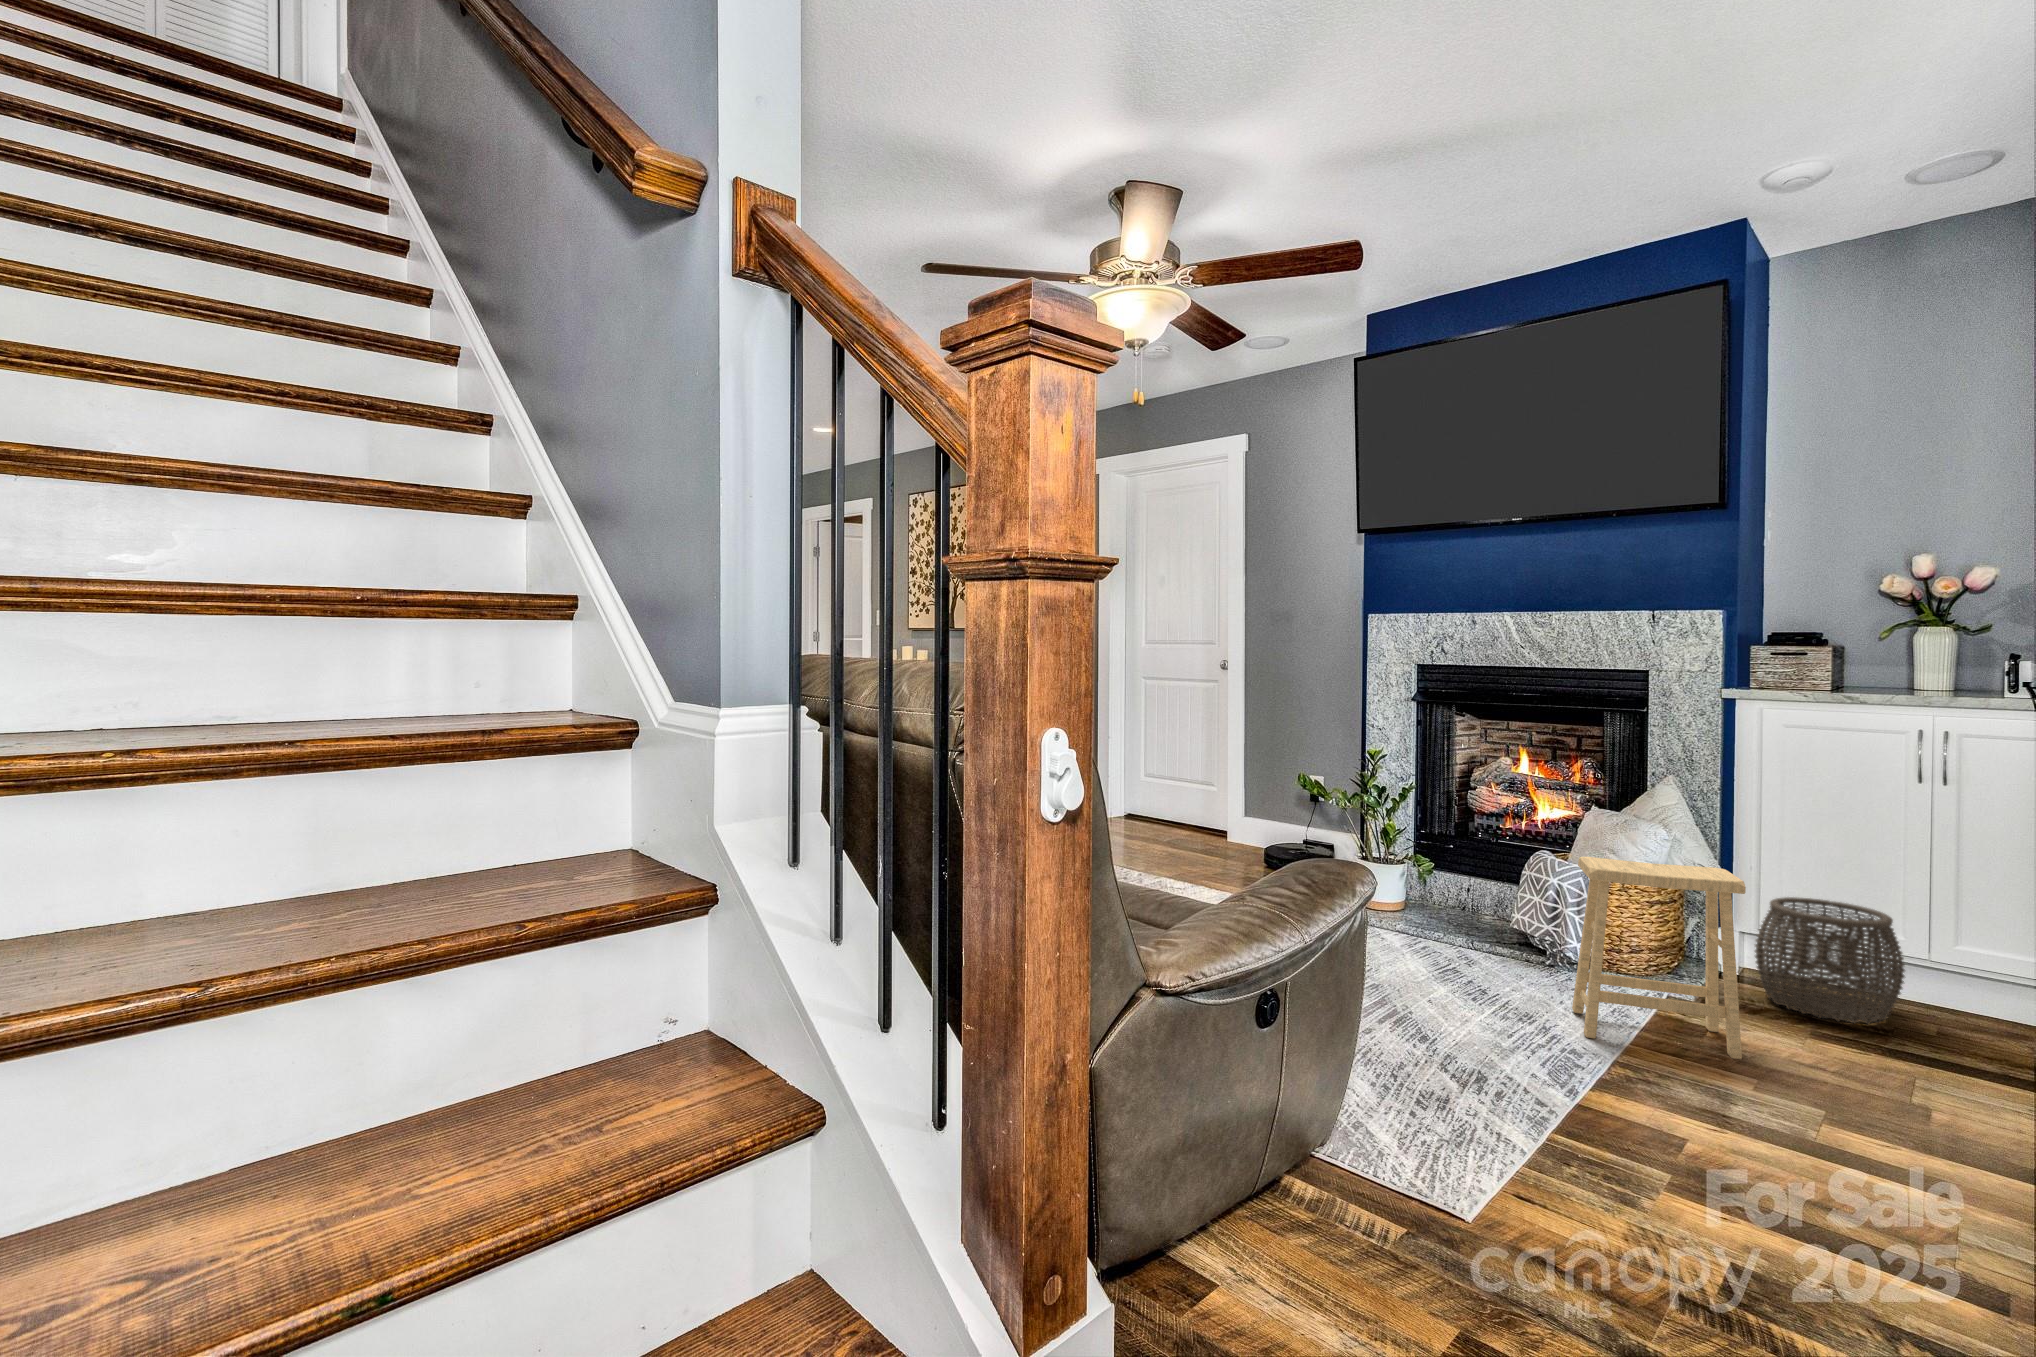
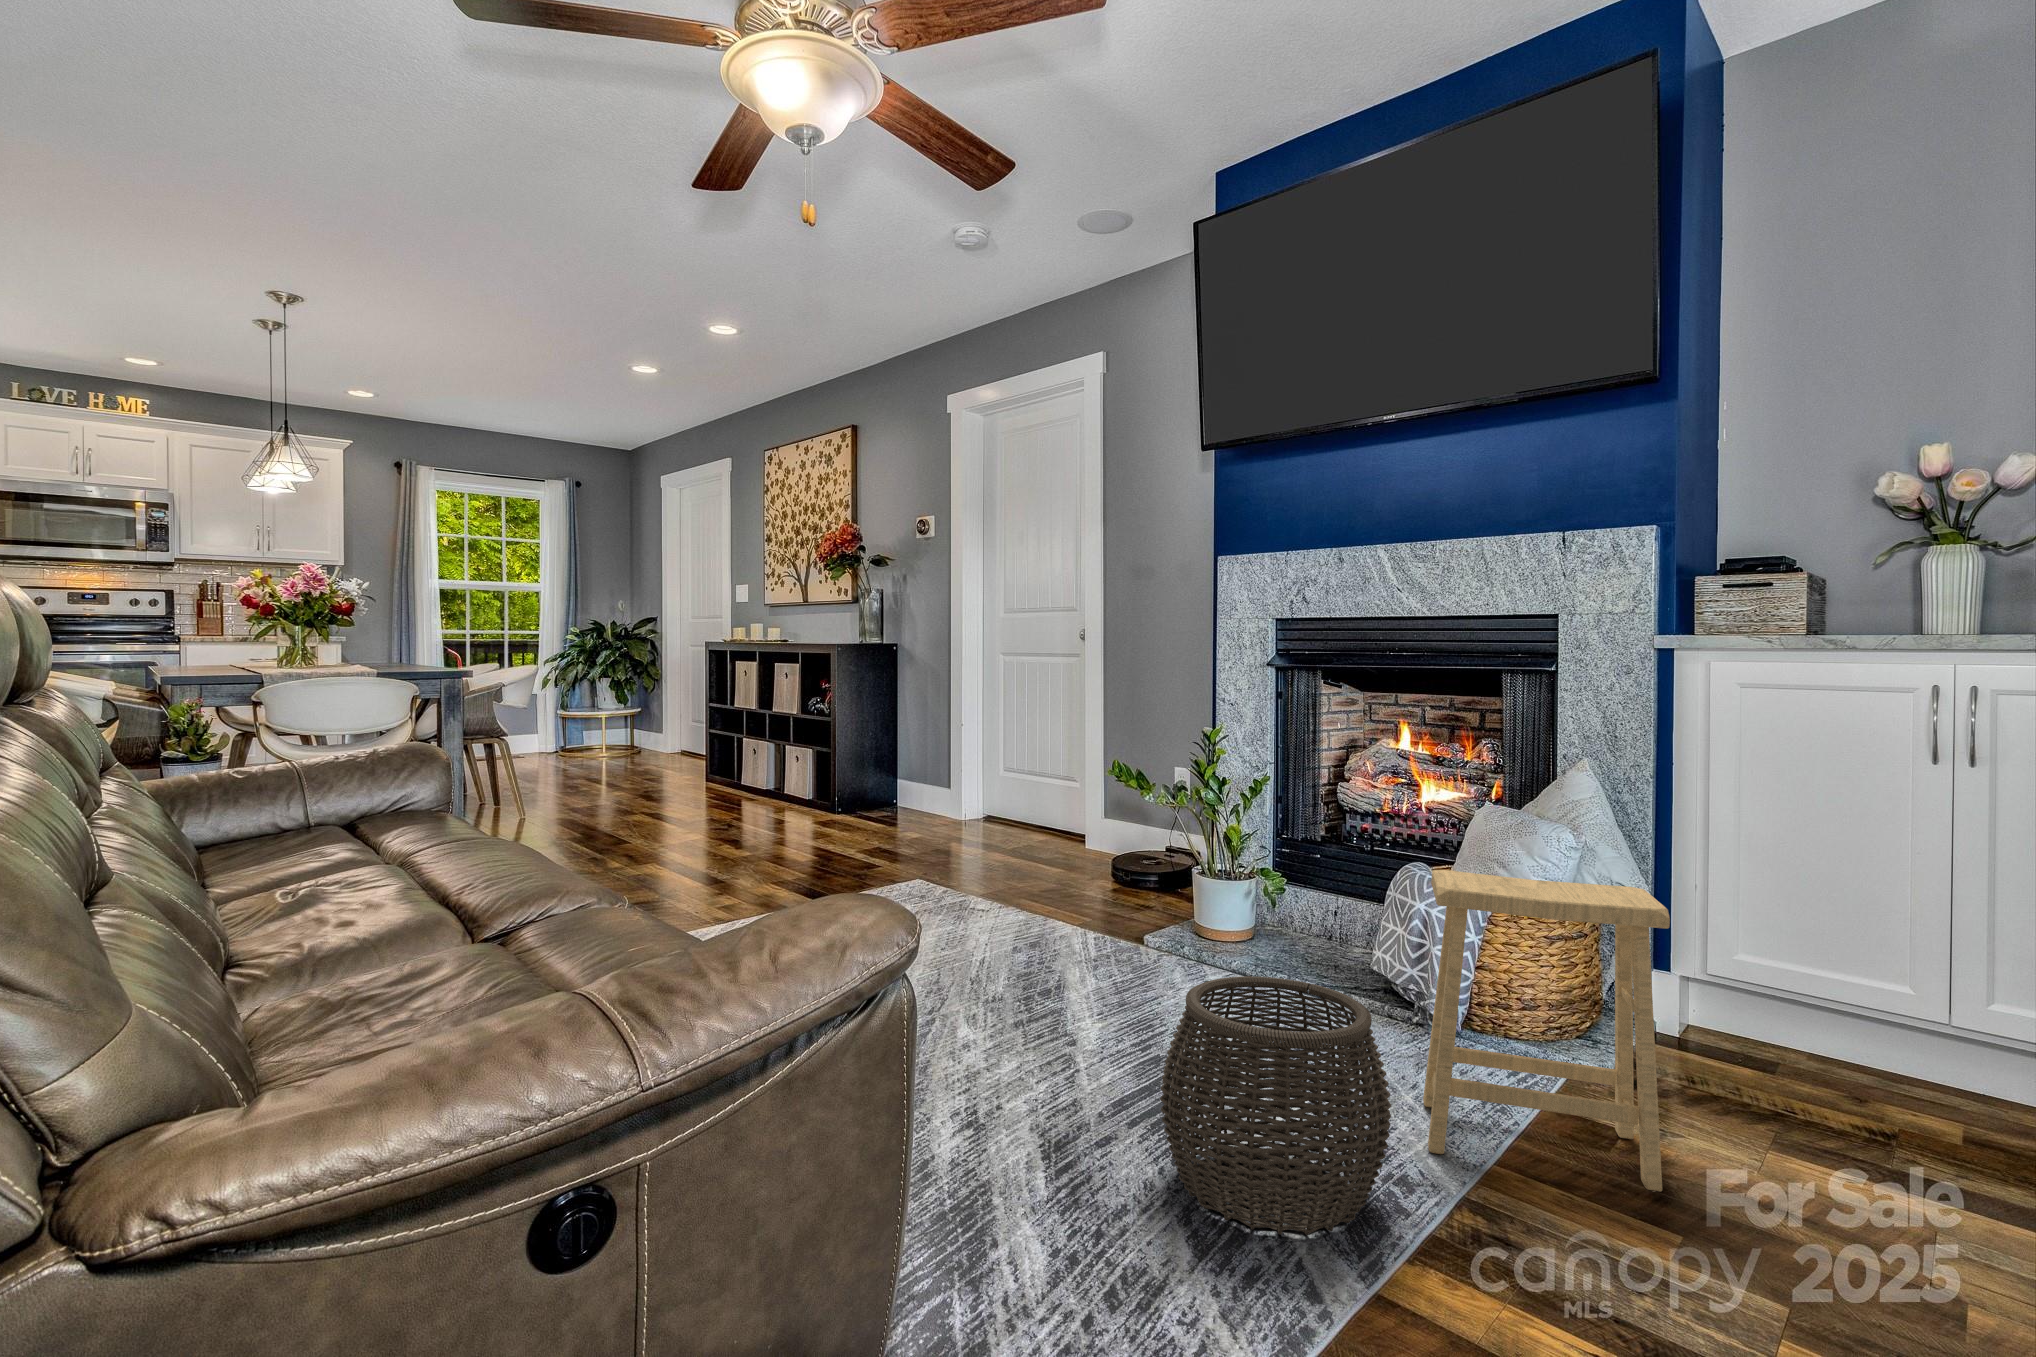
woven basket: present [1755,897,1905,1024] -> present [1160,976,1391,1235]

